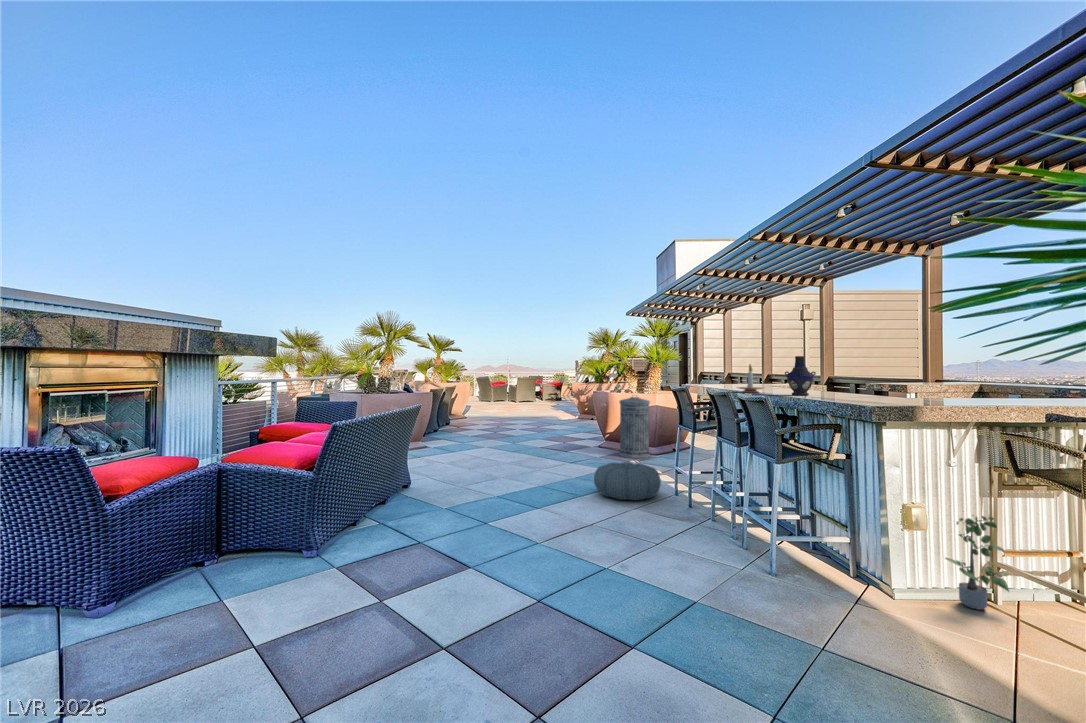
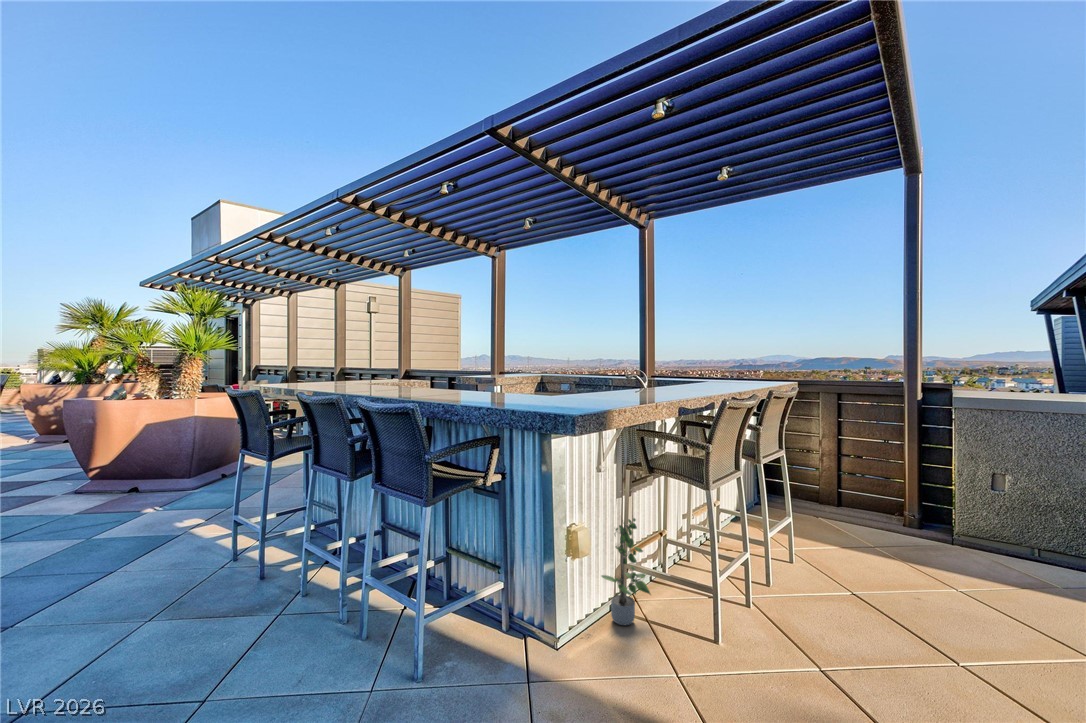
vase: present [785,356,816,395] -> none [404,344,440,395]
candle holder: present [737,364,763,393] -> none [334,353,374,393]
trash can: present [619,397,650,458] -> none [119,403,182,507]
pouf: present [594,462,661,501] -> none [45,525,206,612]

